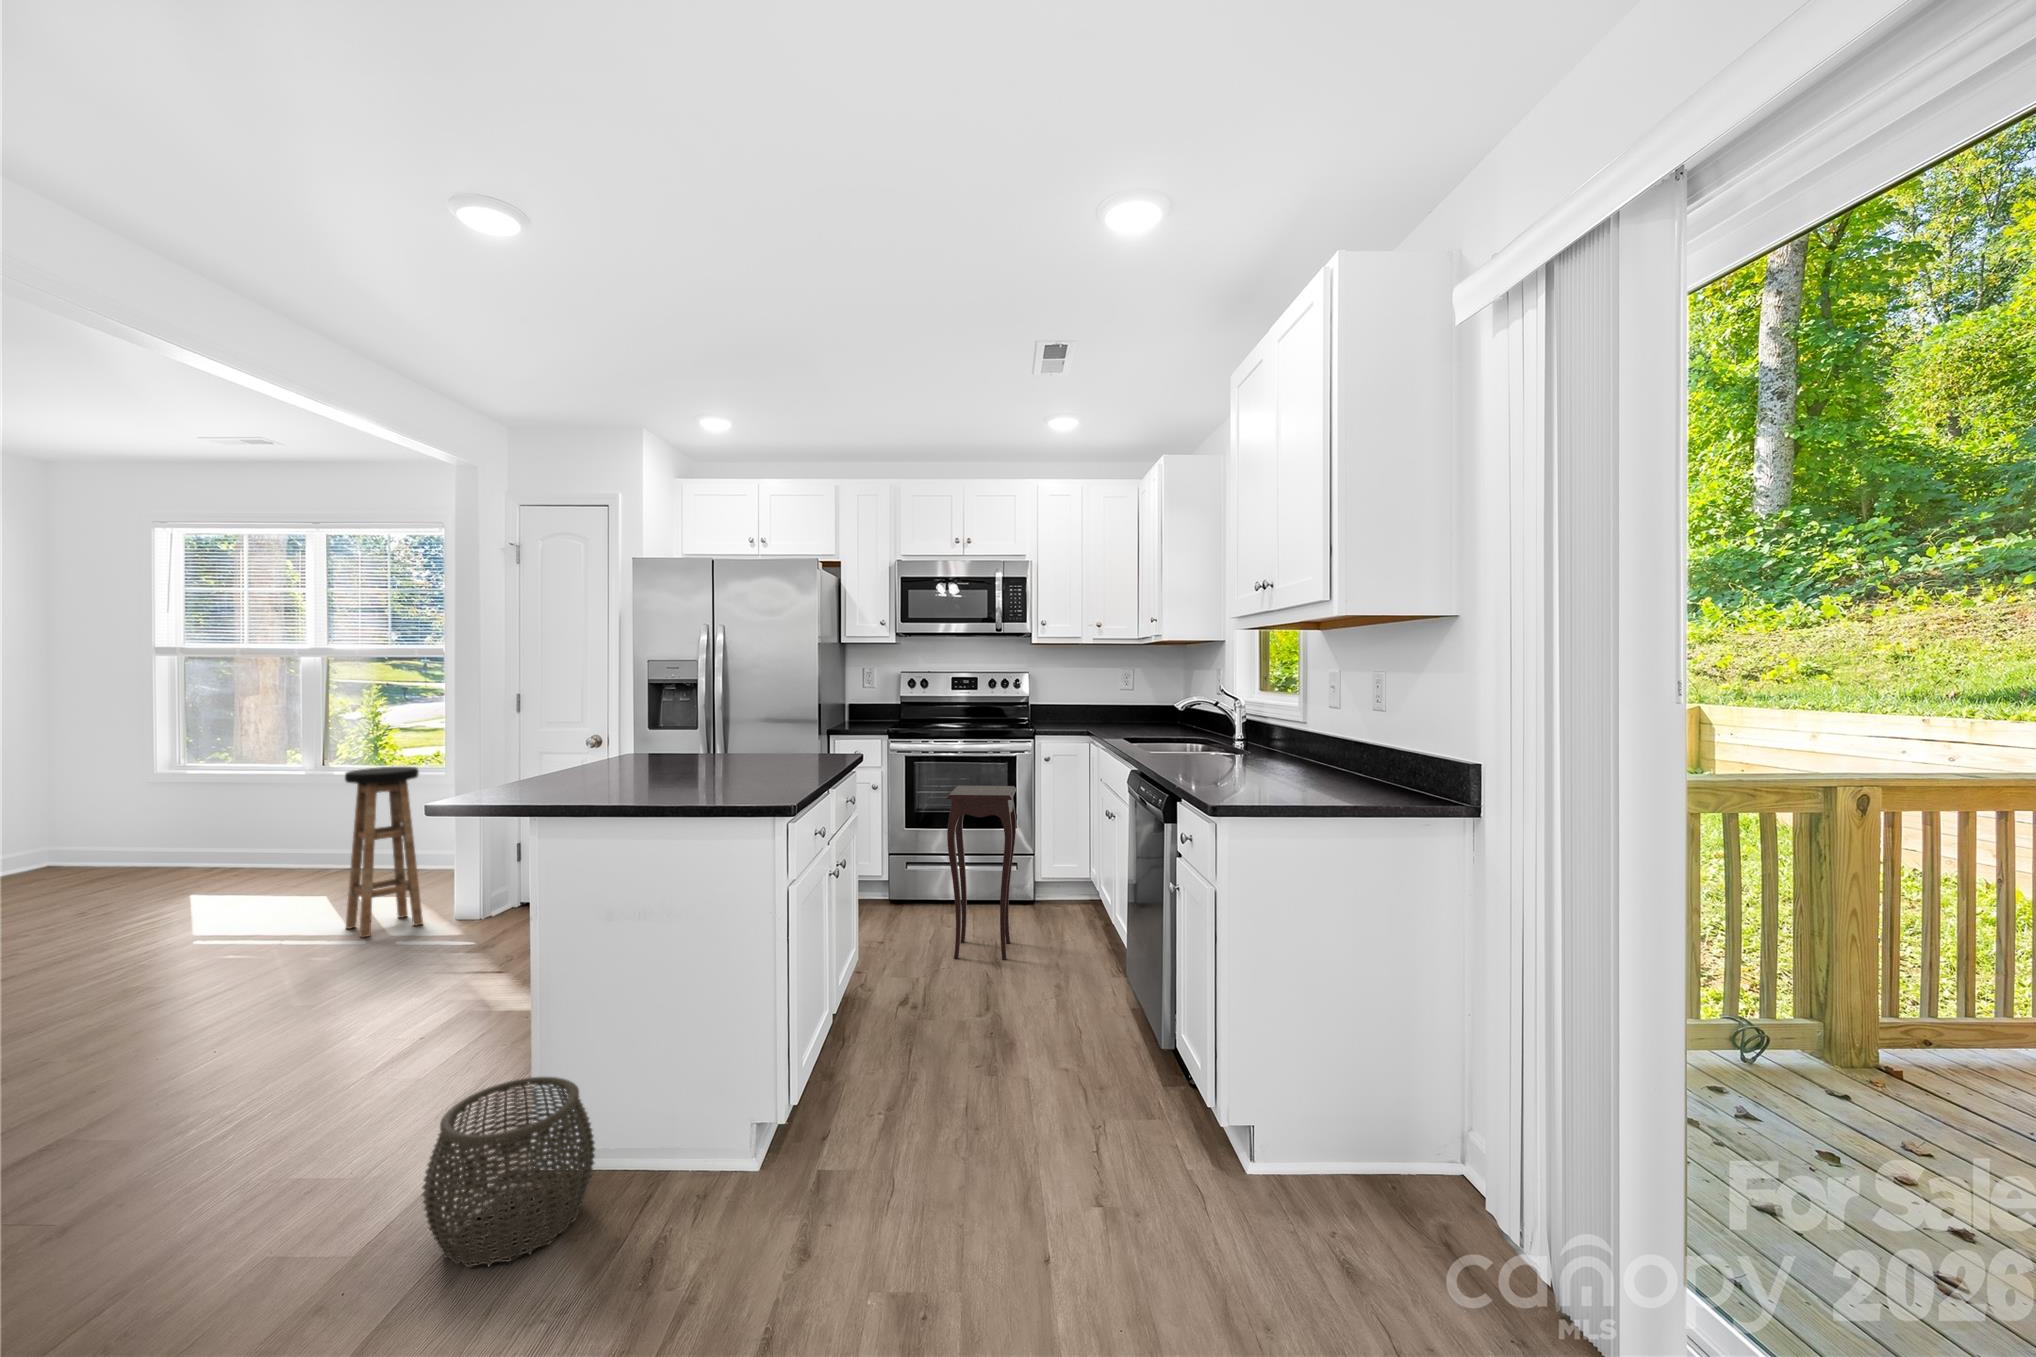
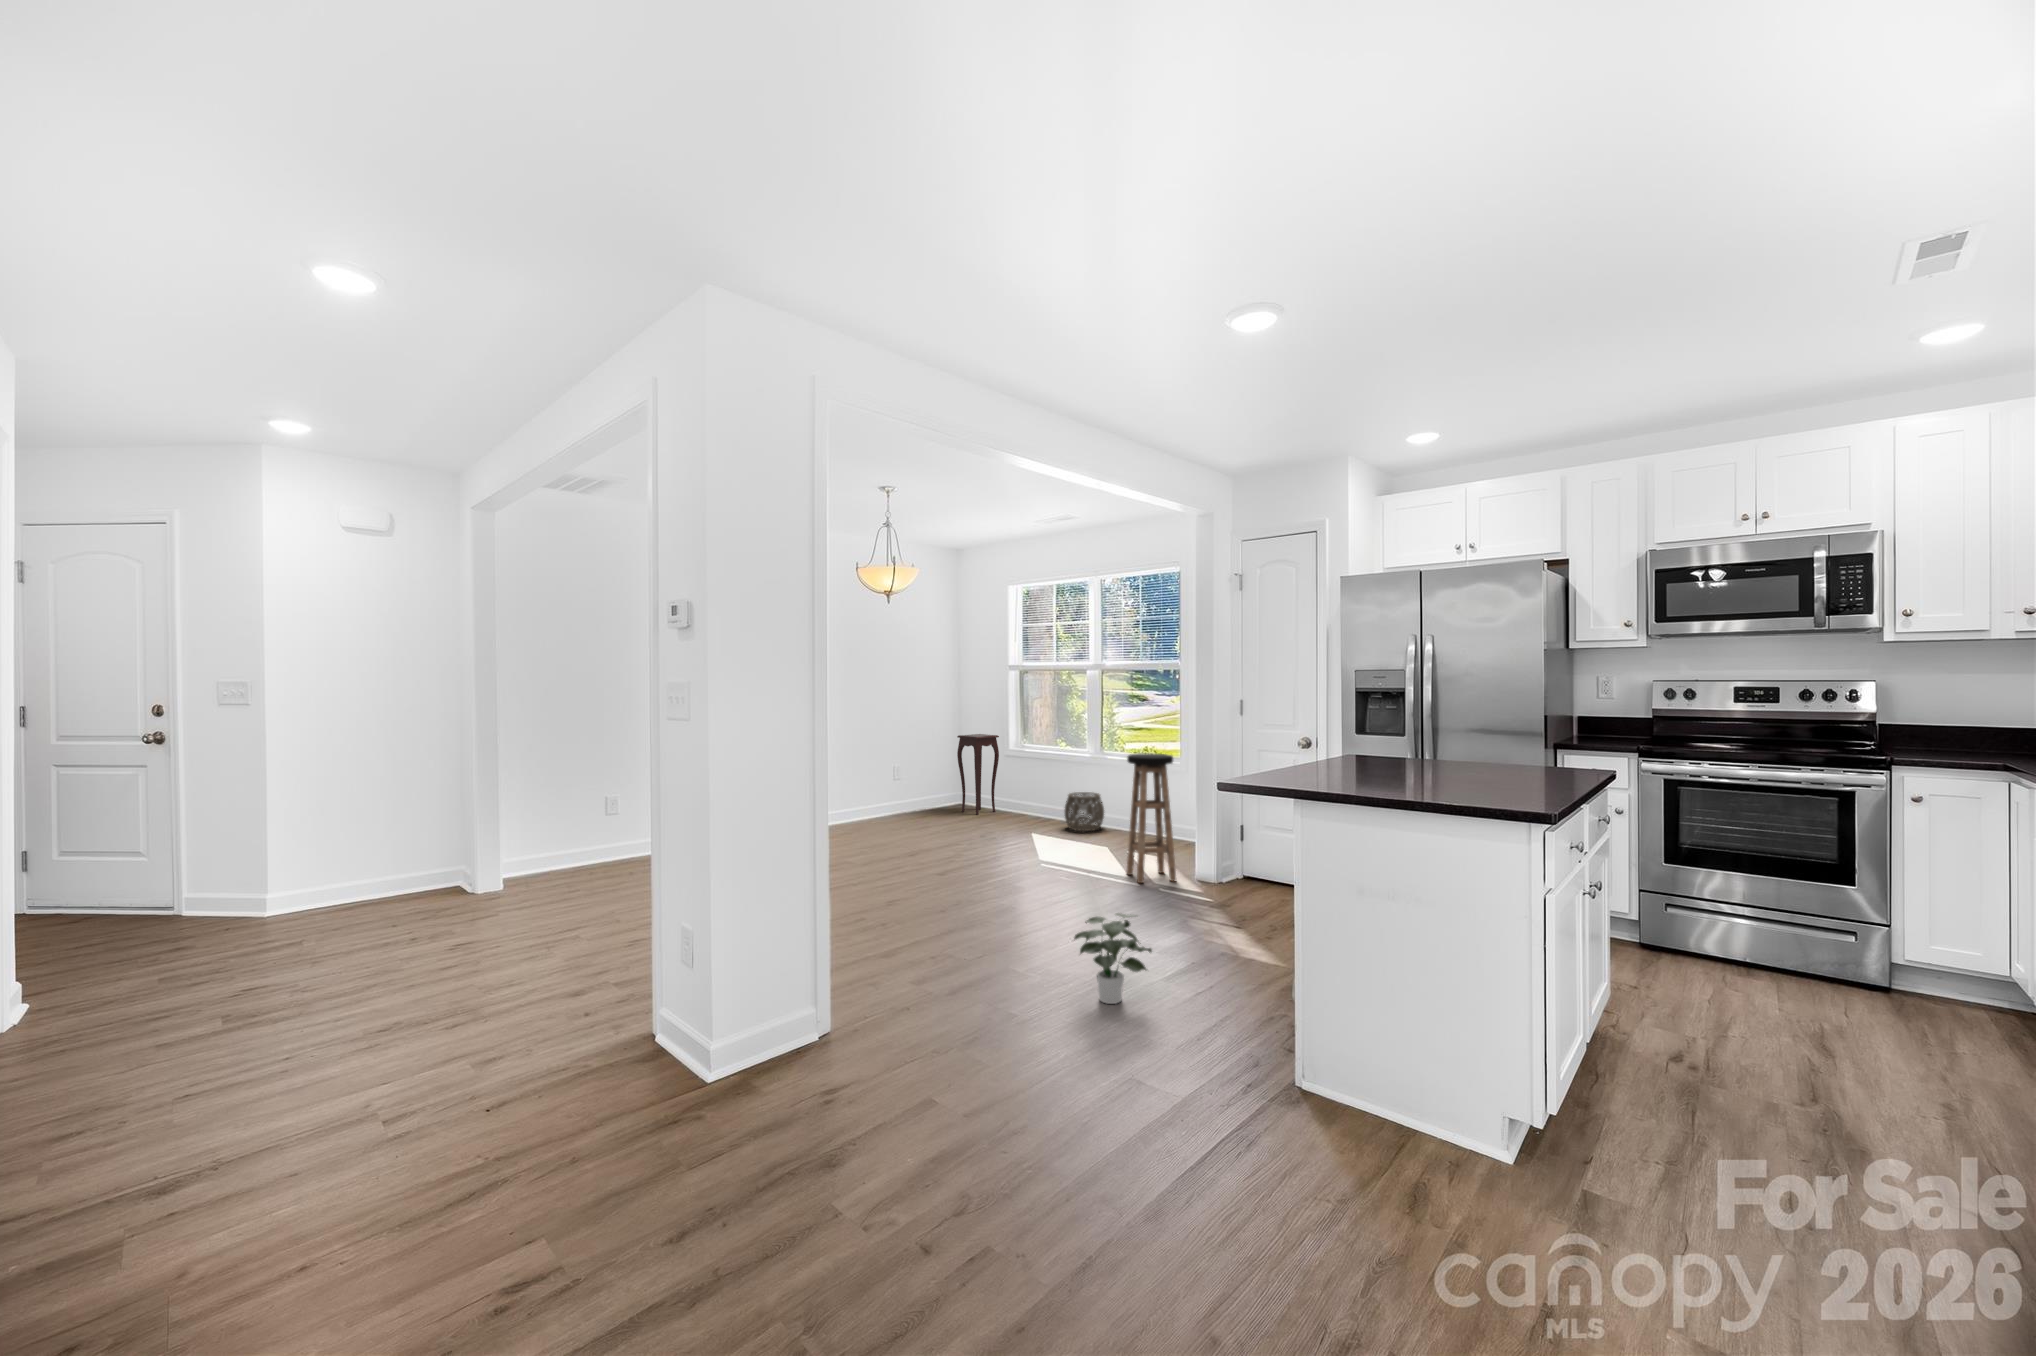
side table: present [947,786,1016,960] -> present [957,734,999,815]
potted plant: none [190,993,340,1128] -> present [1074,913,1152,1004]
woven basket: present [422,1077,595,1267] -> present [1064,792,1104,831]

